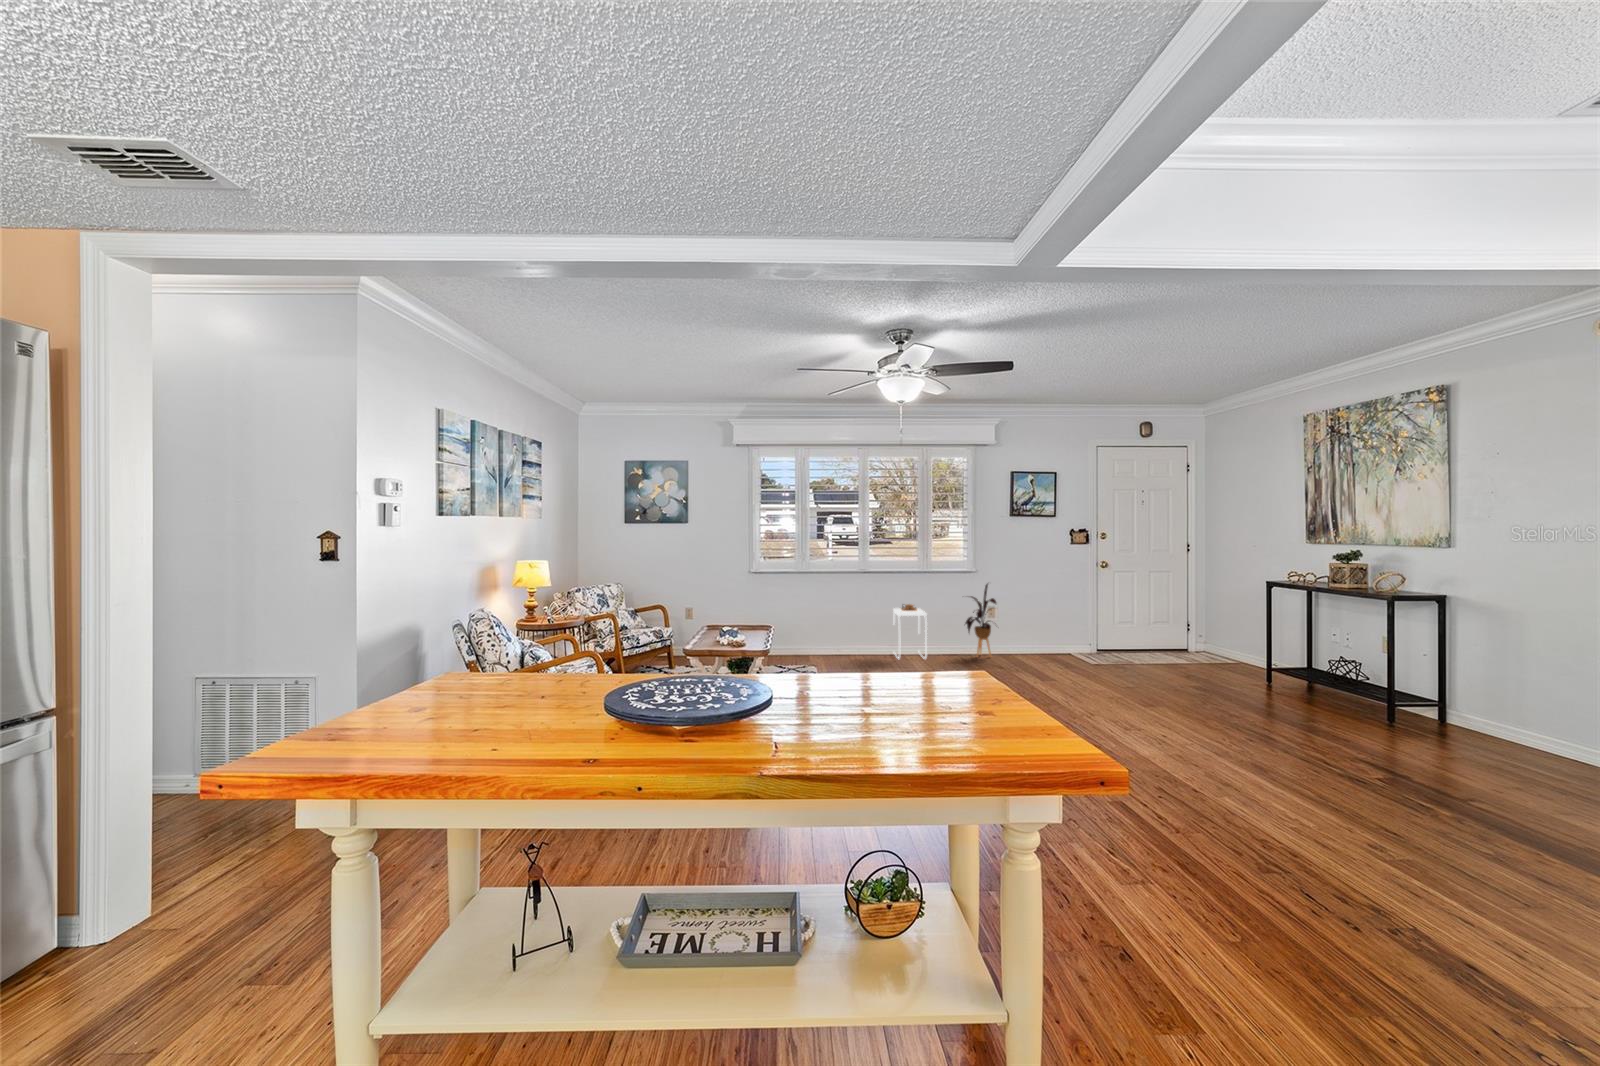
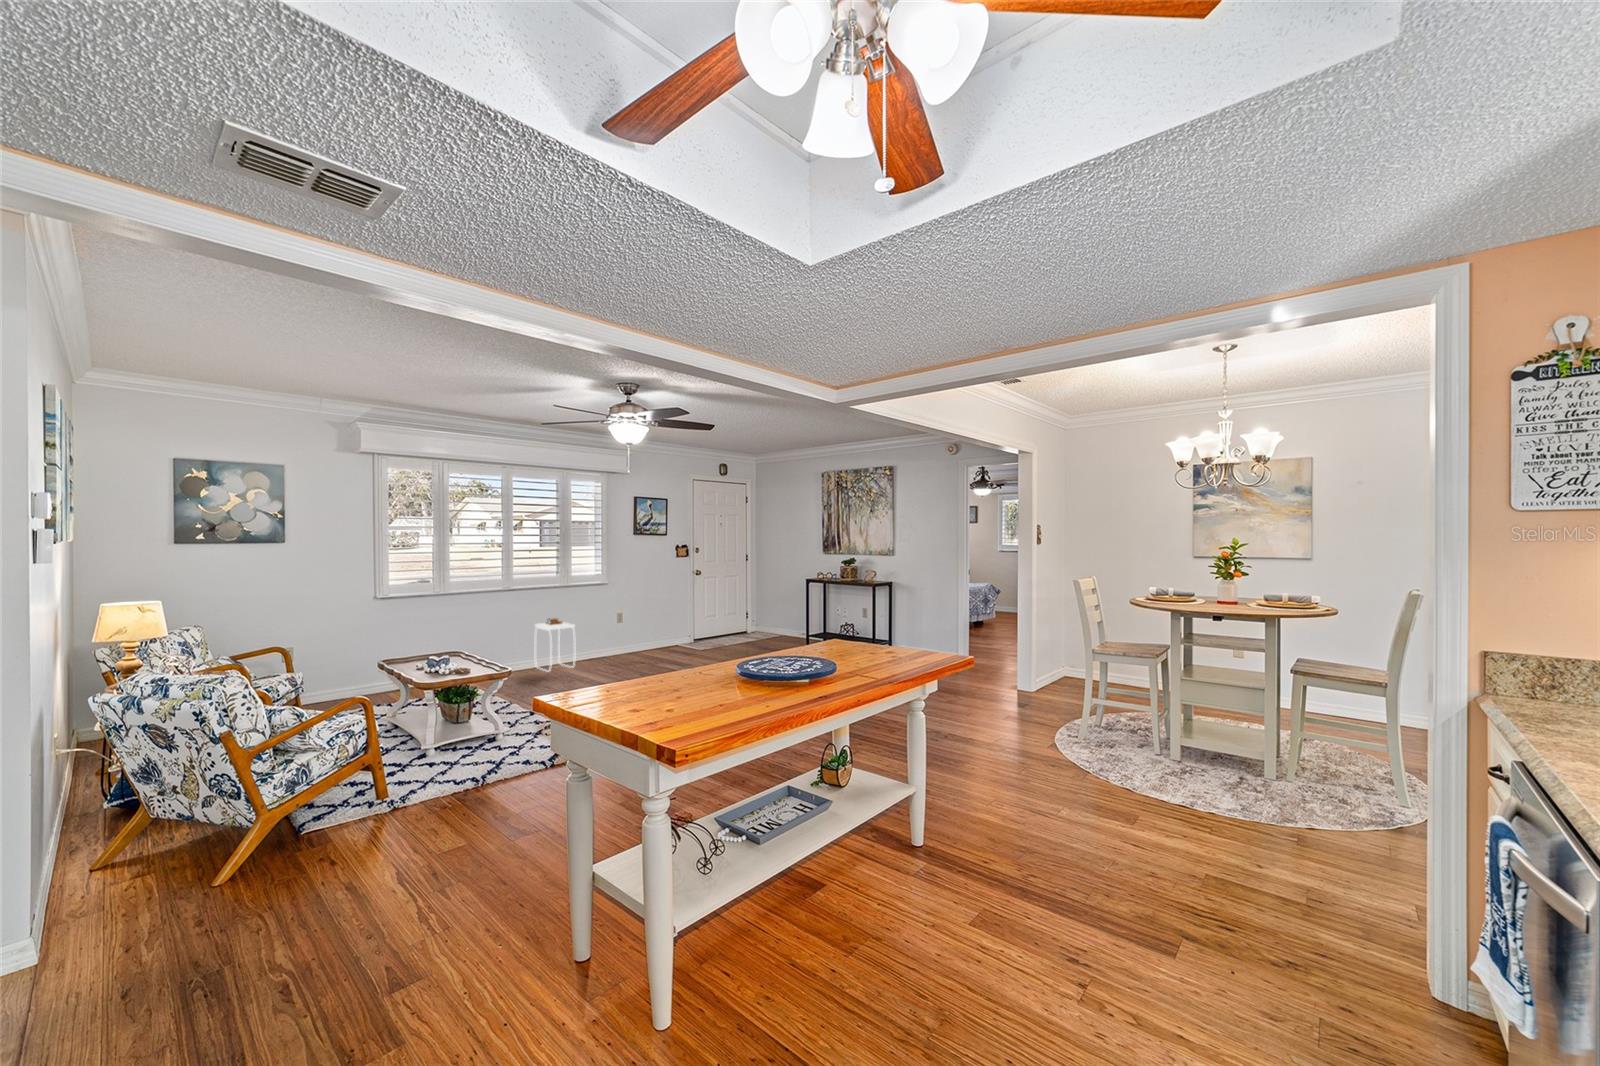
house plant: present [965,584,996,656] -> none [597,593,635,660]

